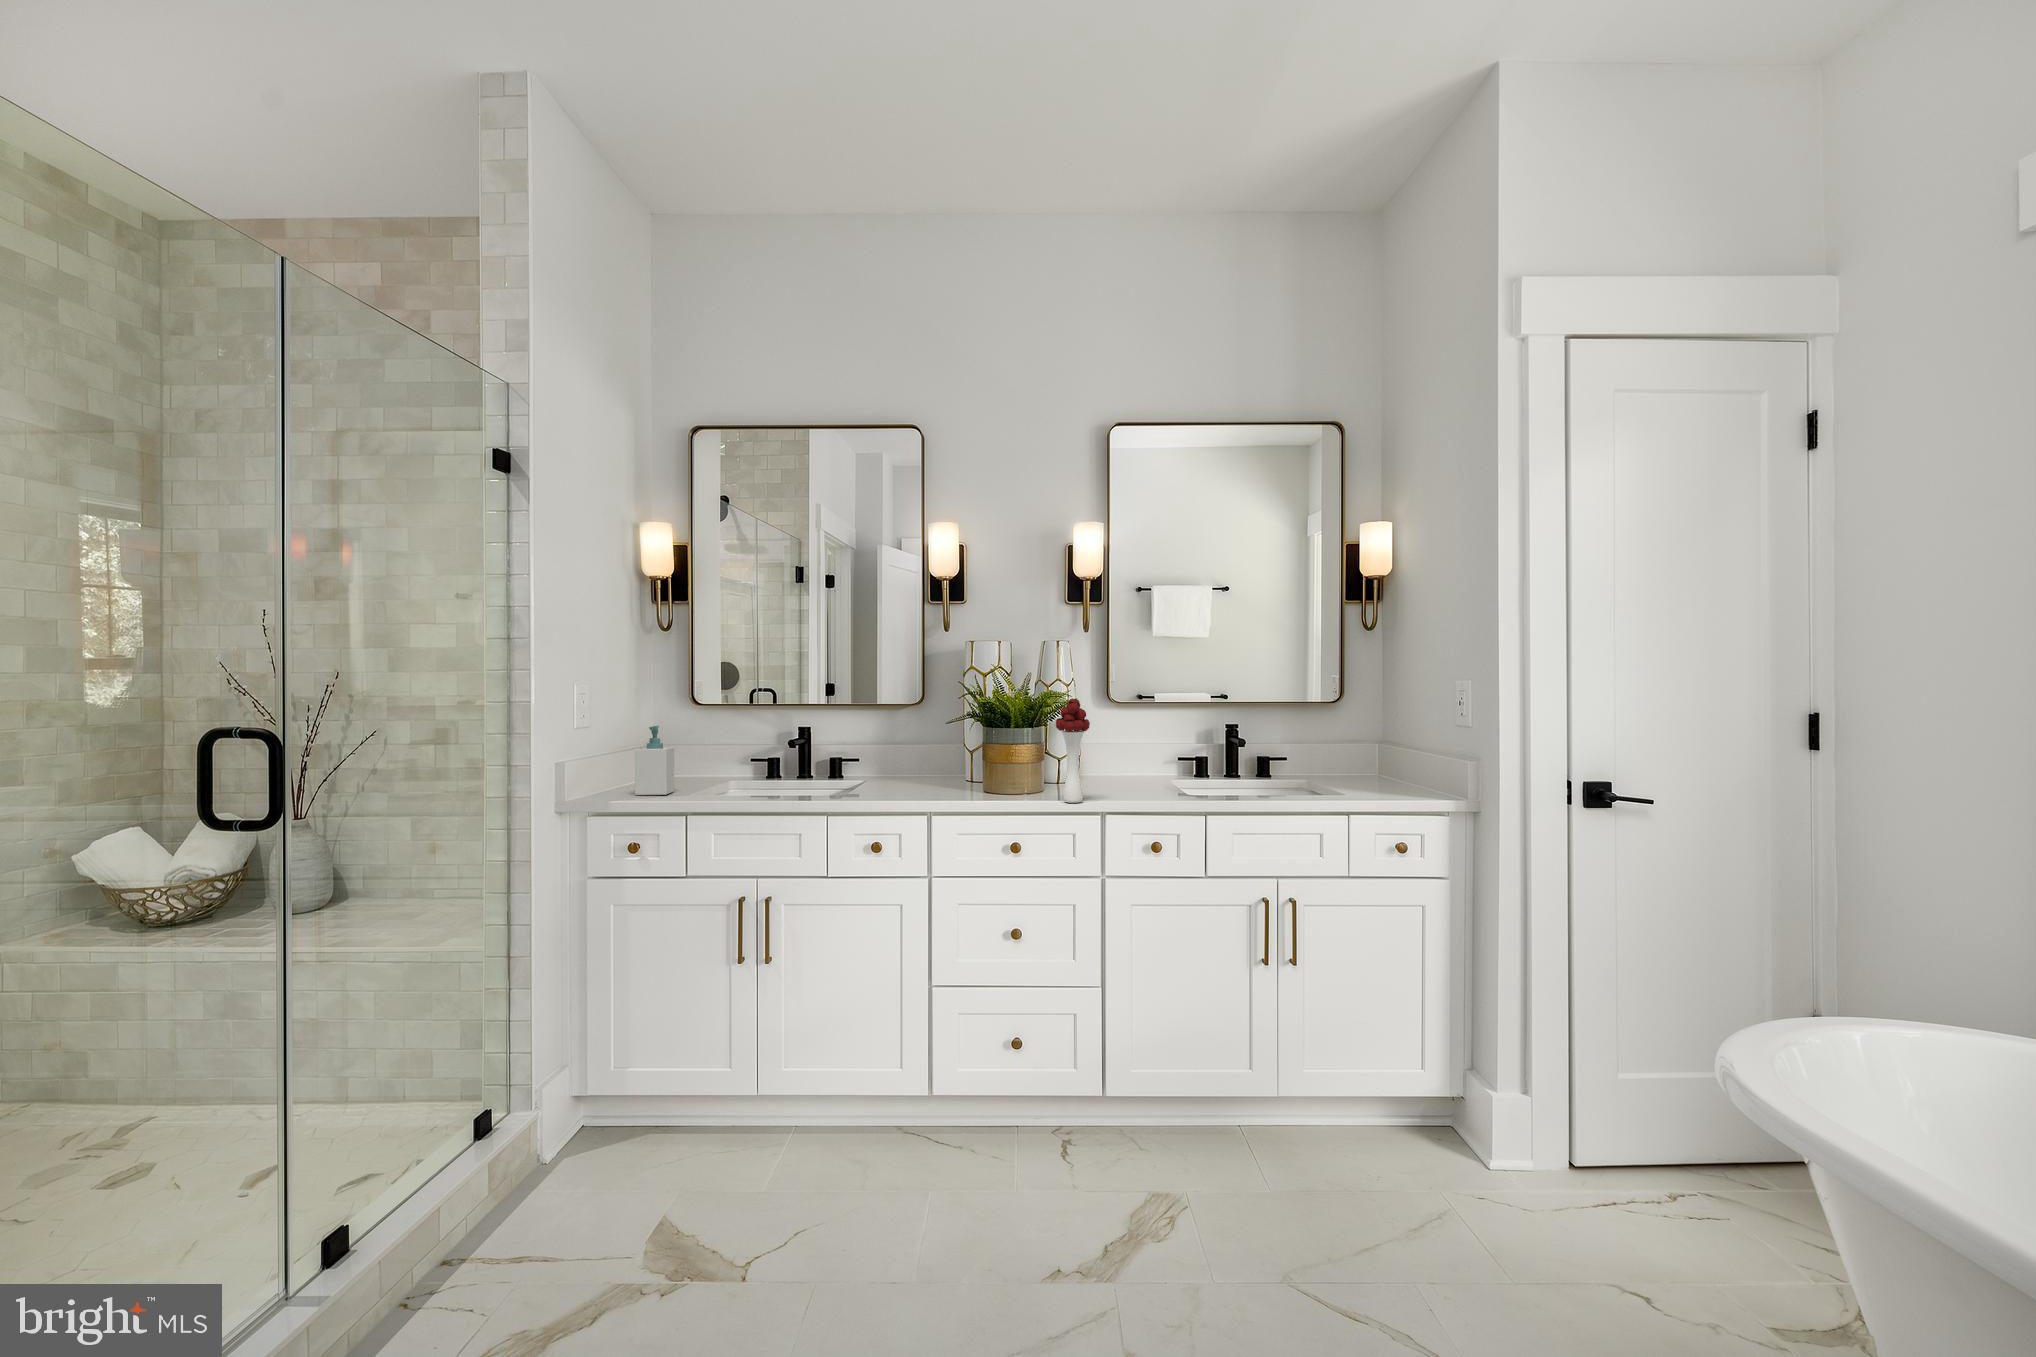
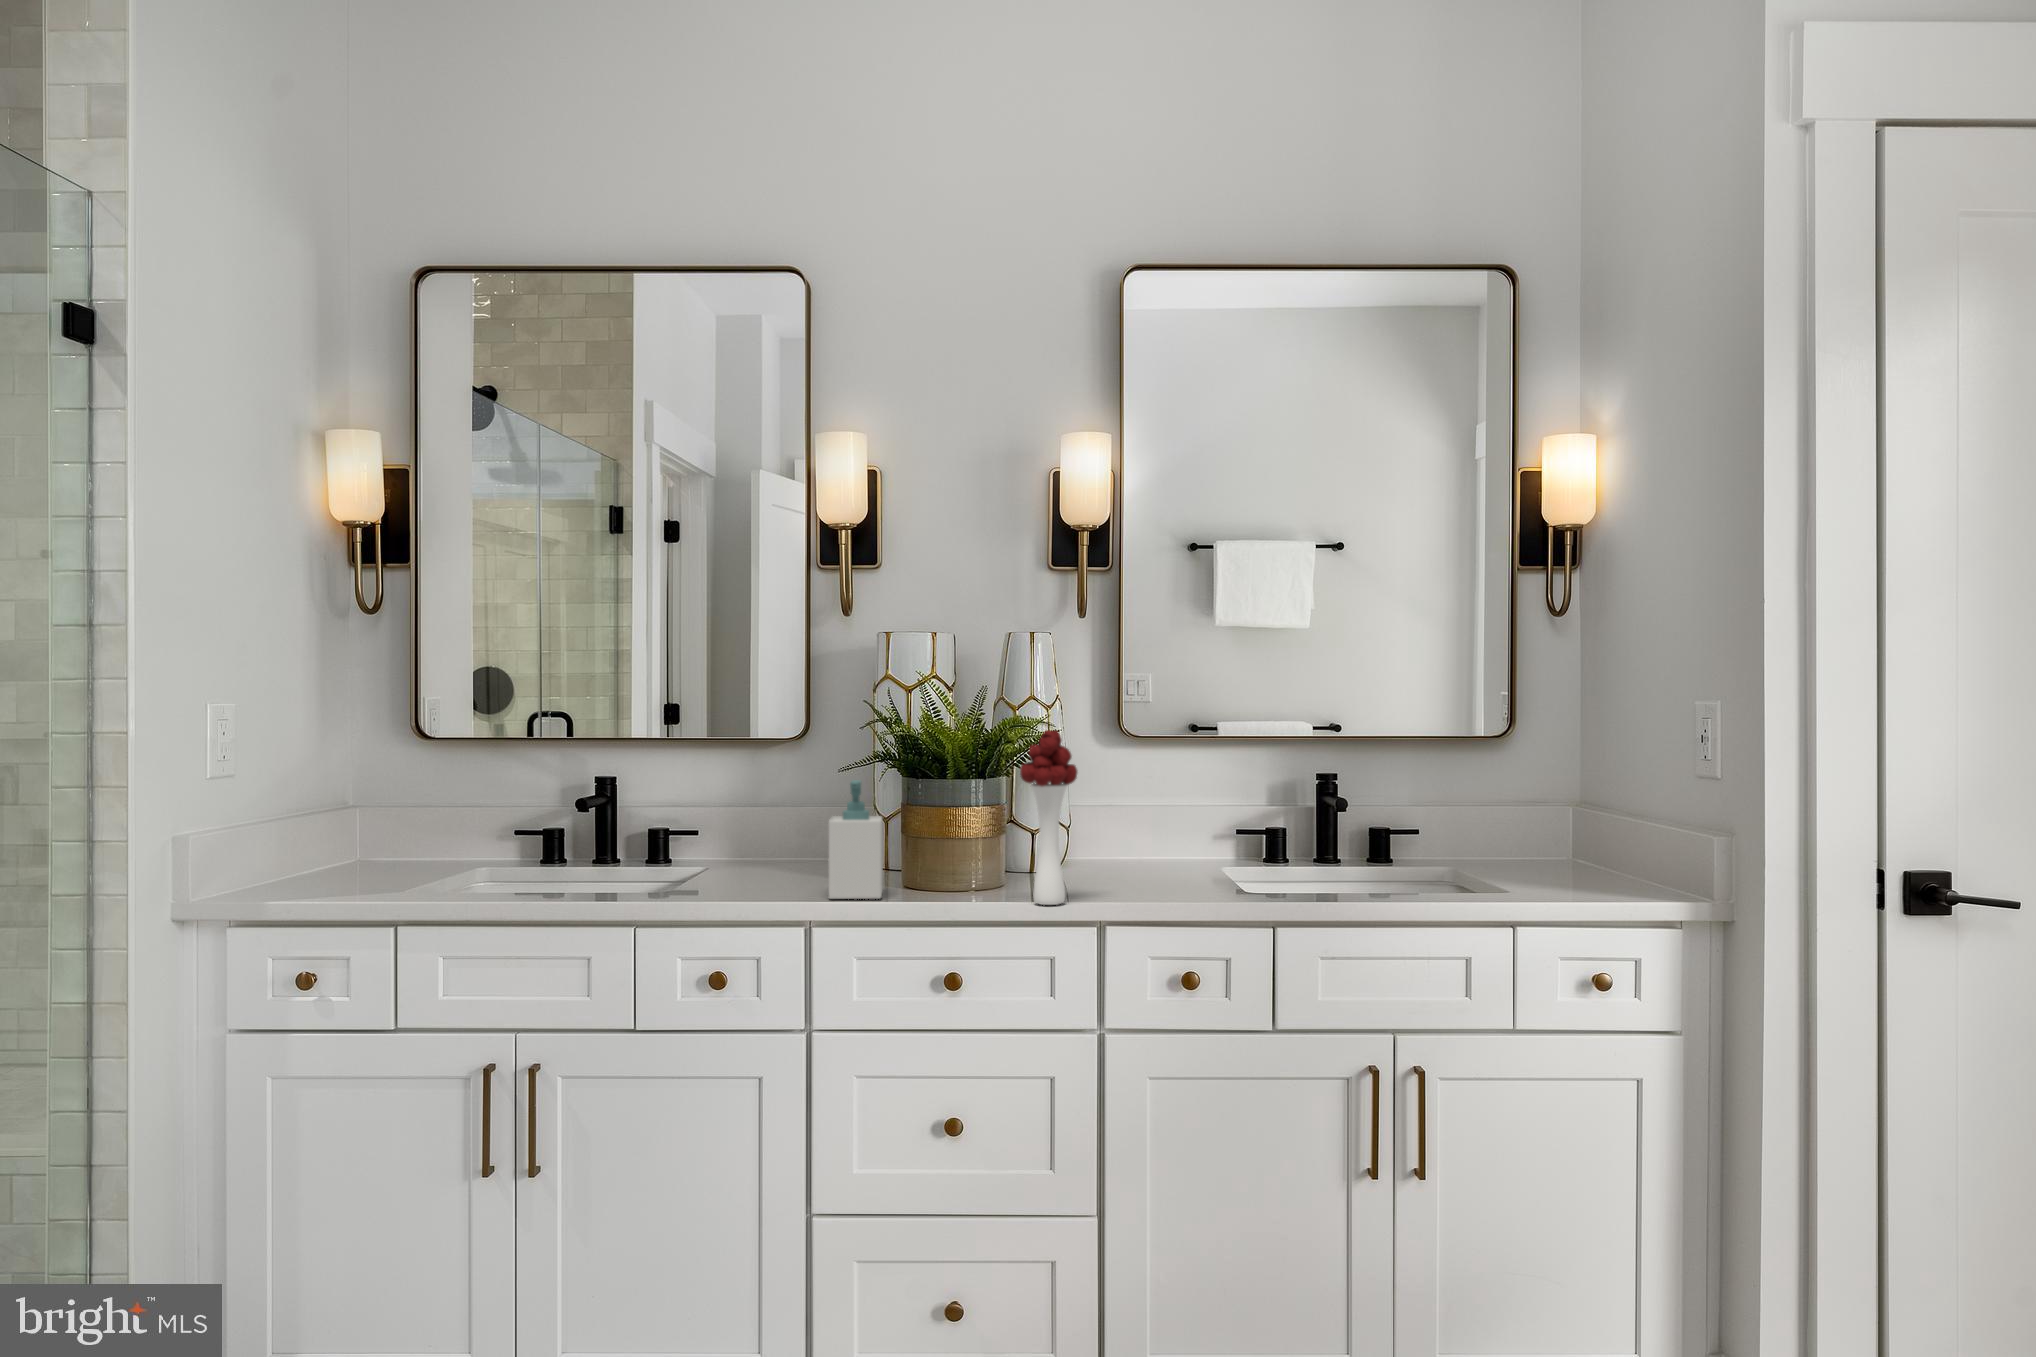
soap bottle: present [635,726,674,795] -> present [829,780,883,899]

